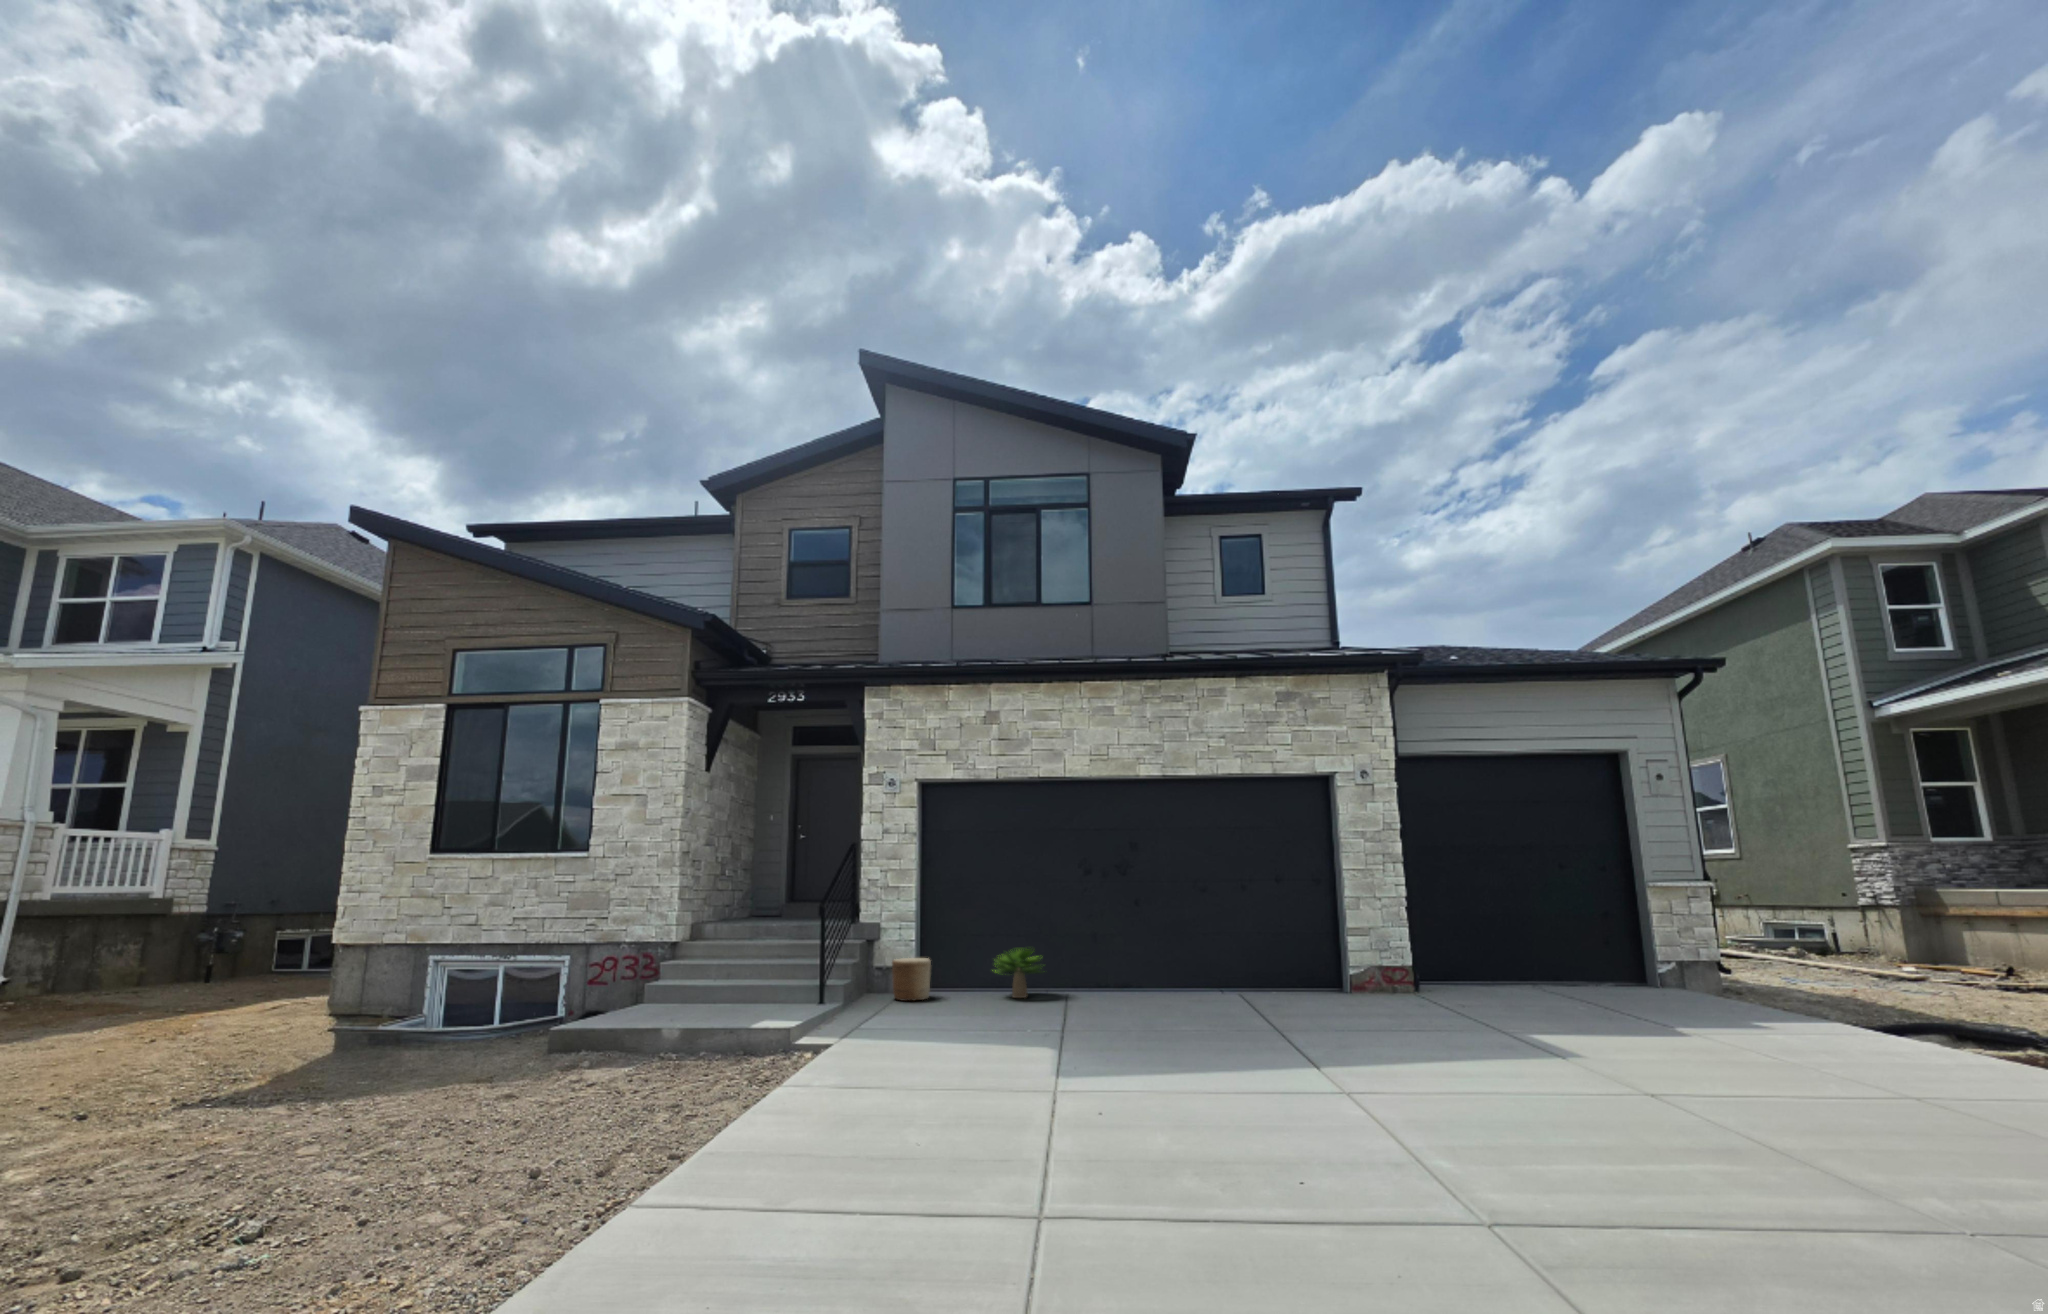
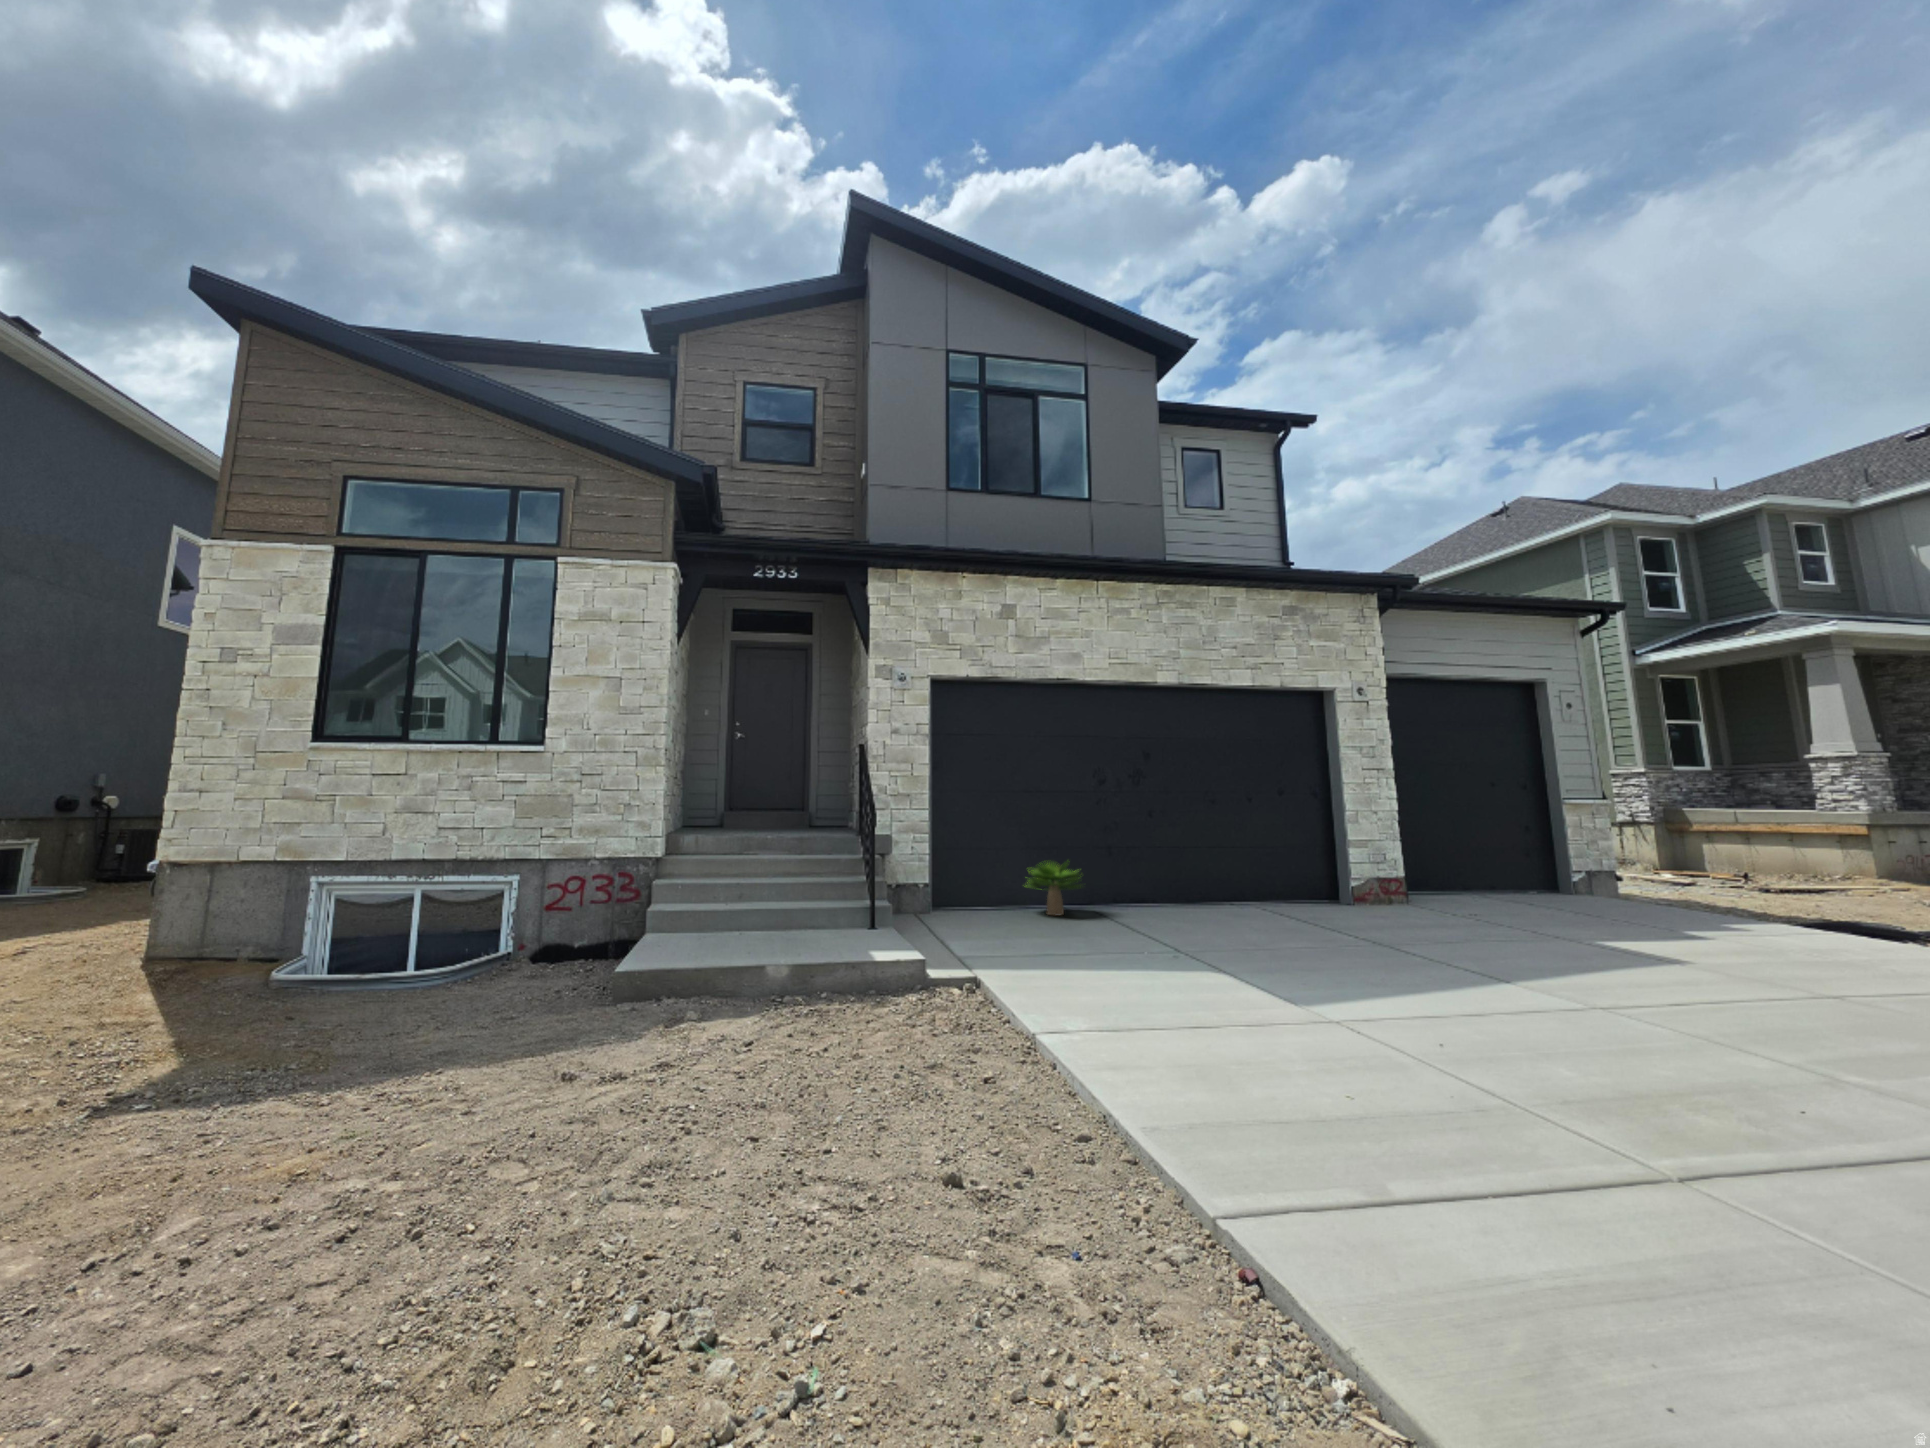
woven basket: present [892,958,931,1001] -> none [916,873,961,922]

